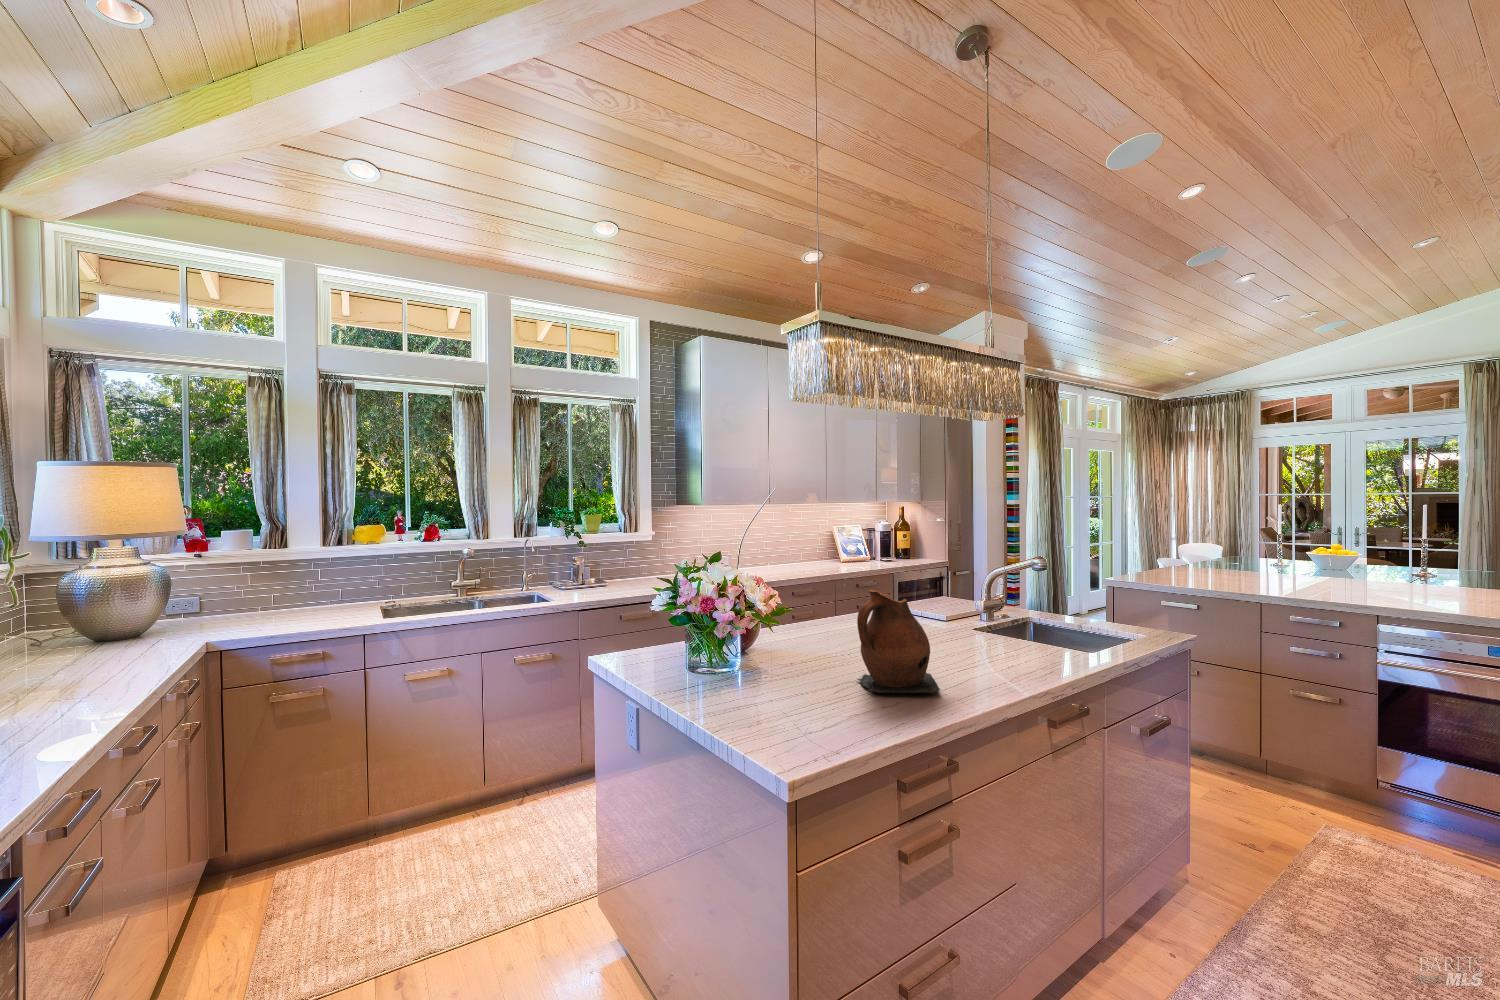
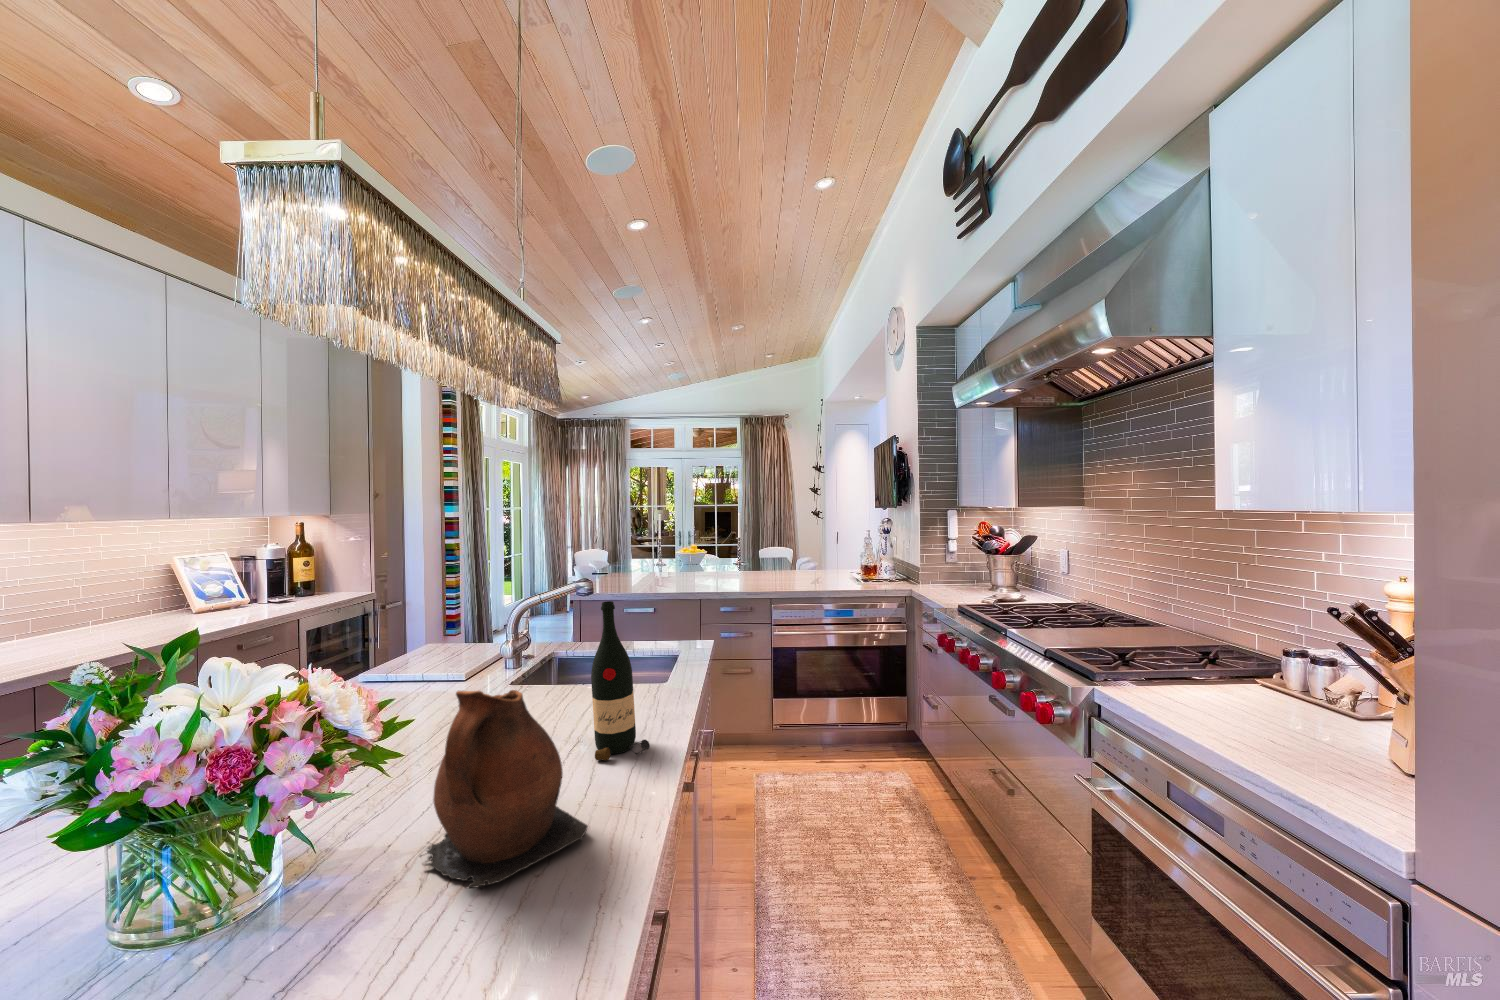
wine bottle: none [982,562,1024,676] -> present [591,601,650,761]

